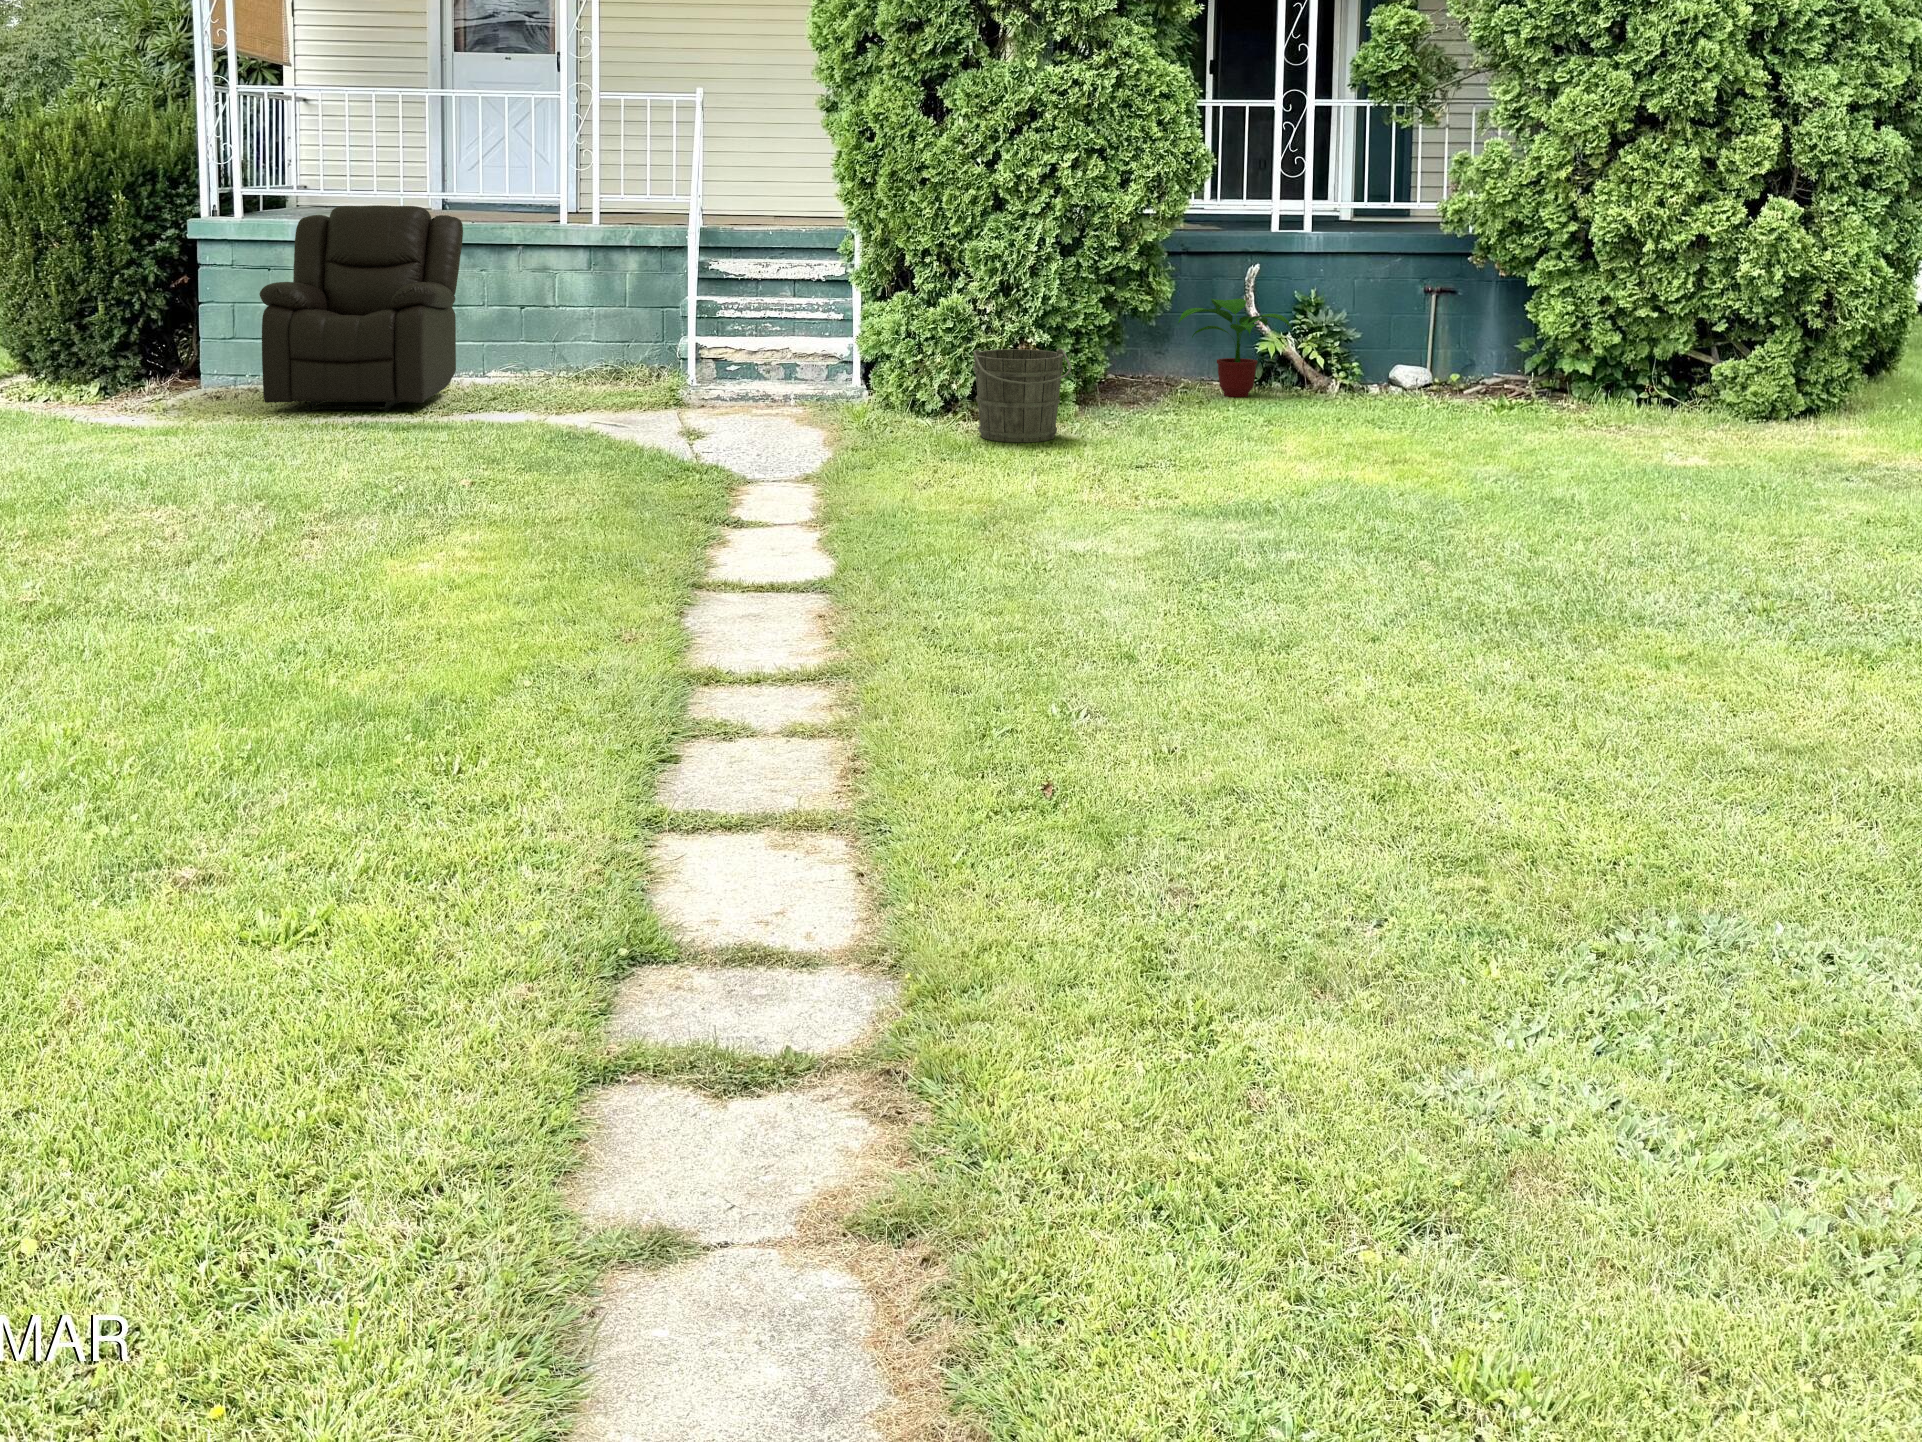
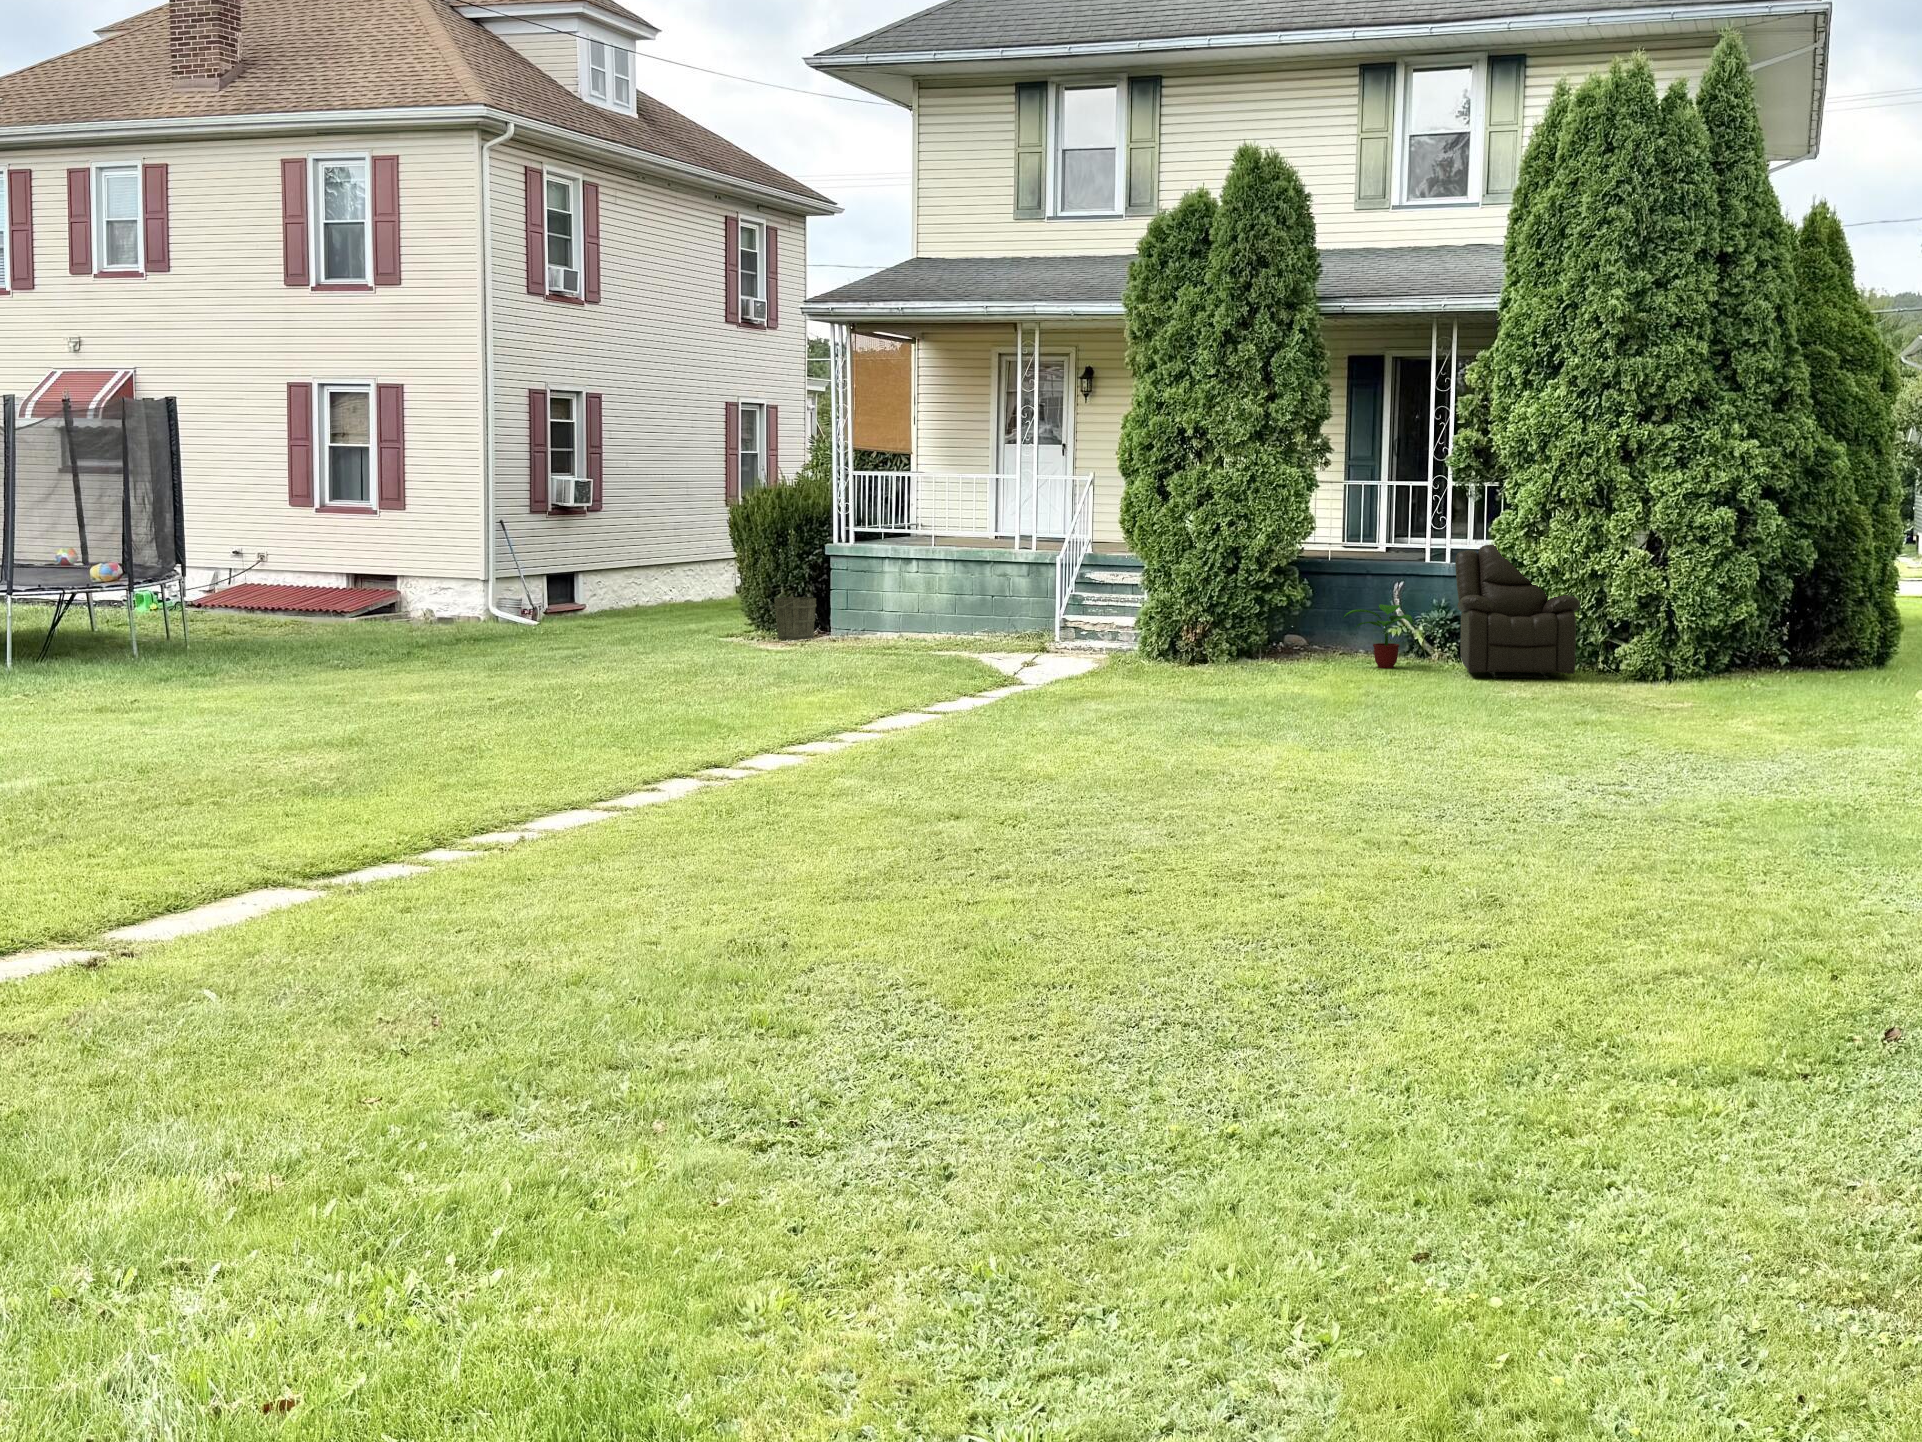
chair: present [260,205,463,411] -> present [1455,544,1580,679]
bucket: present [973,349,1071,442] -> present [770,595,817,639]

